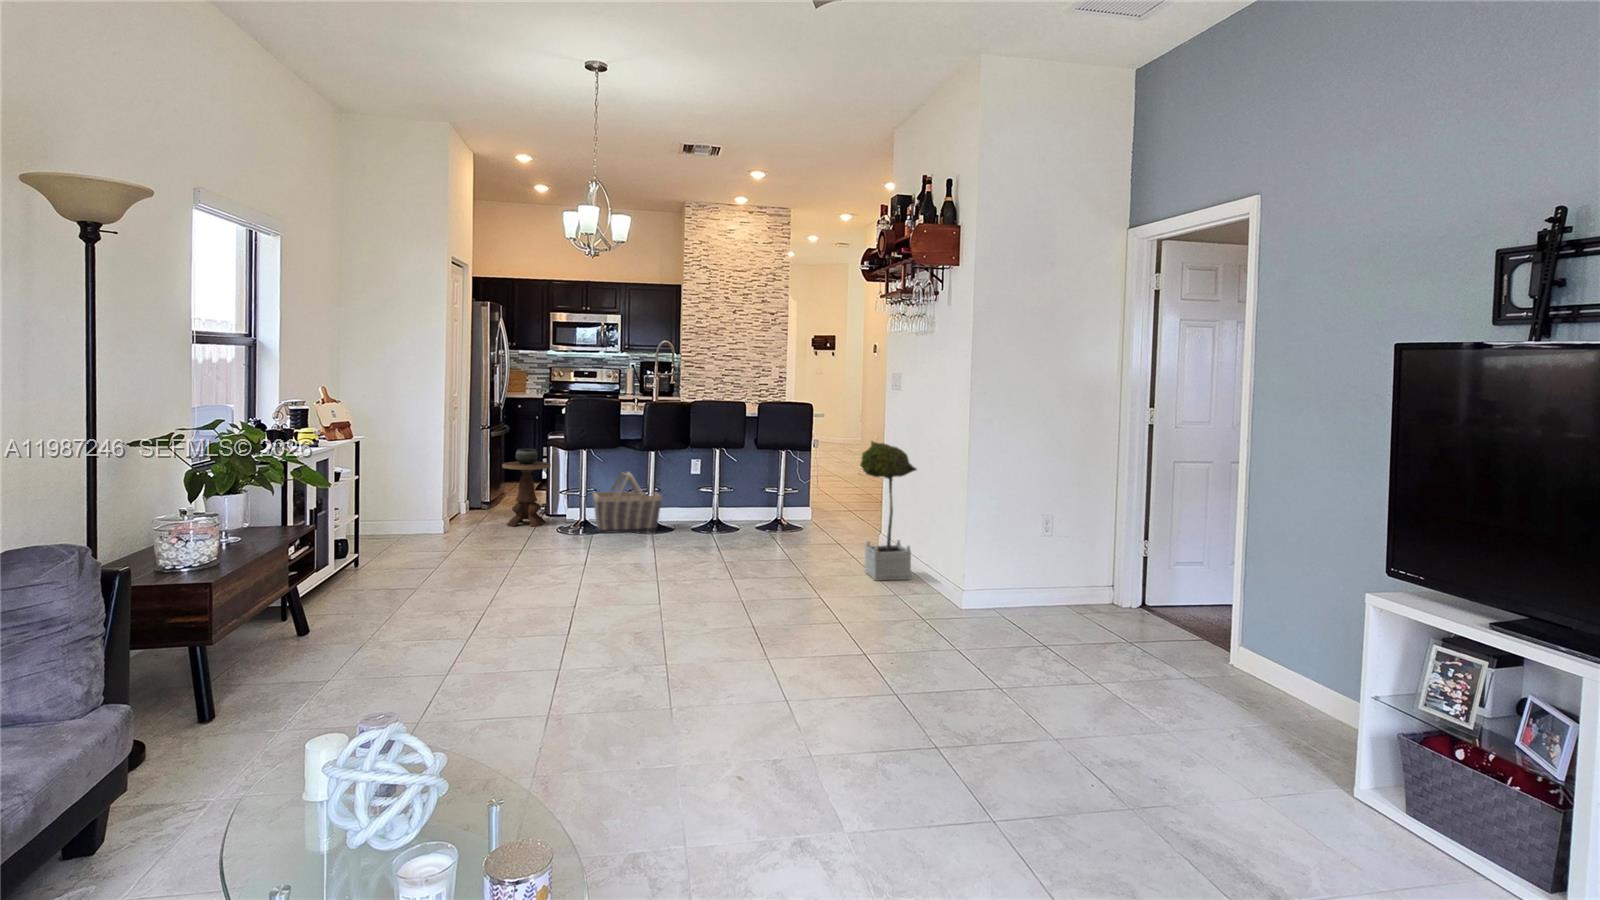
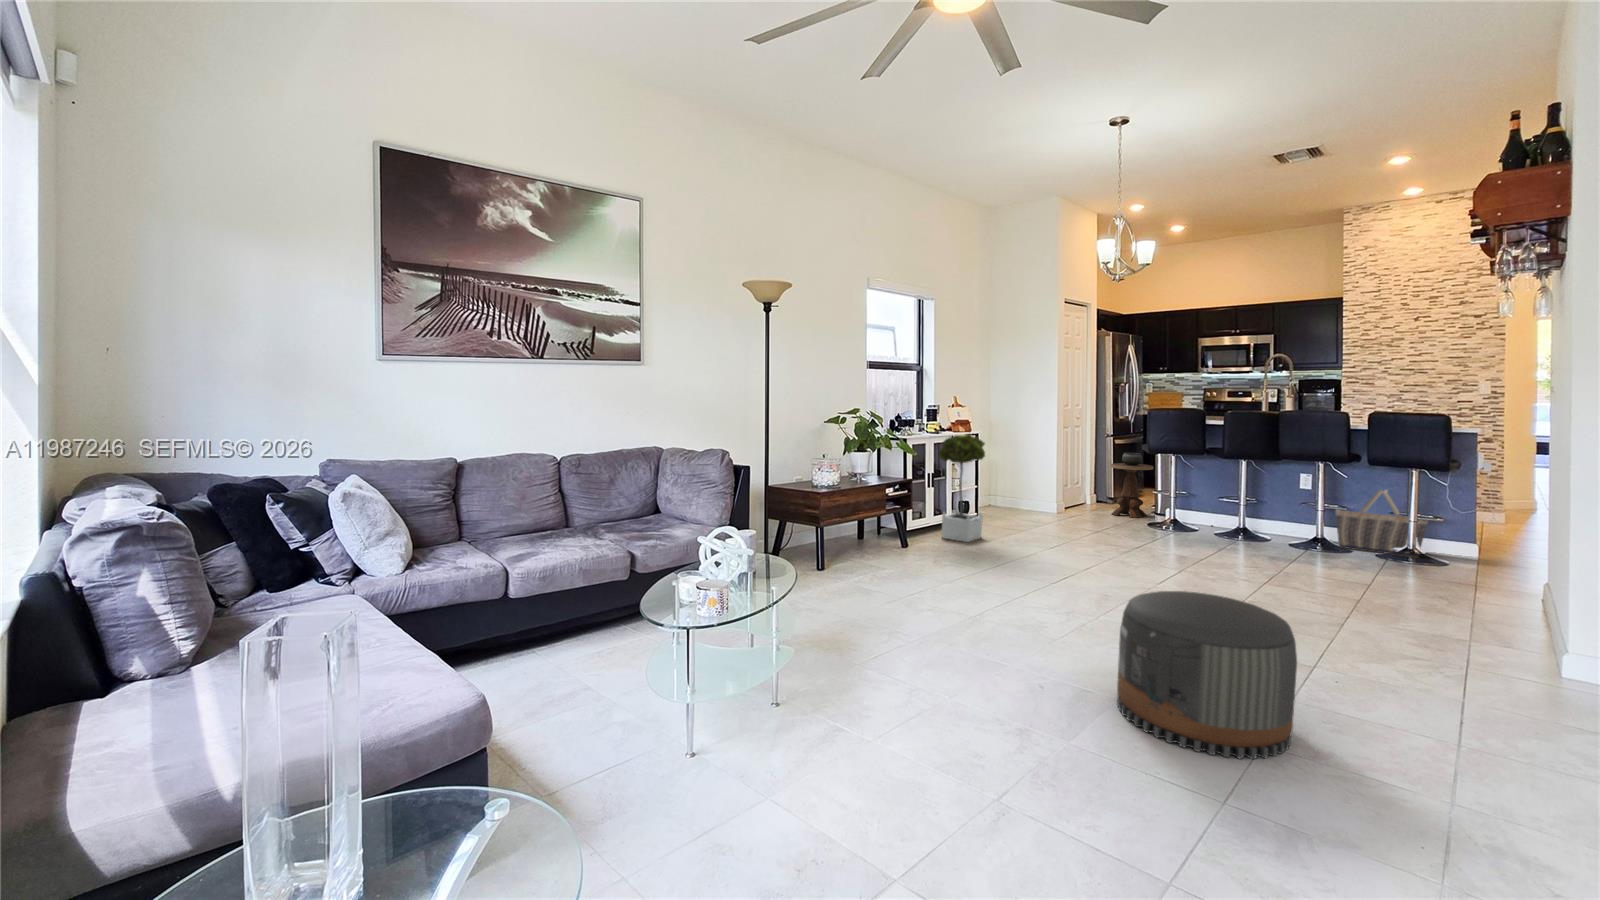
potted tree: present [860,441,917,581] -> present [939,434,985,542]
basket: present [593,472,662,533] -> present [1336,489,1428,557]
pouf: none [767,602,907,747] -> present [1117,591,1297,759]

